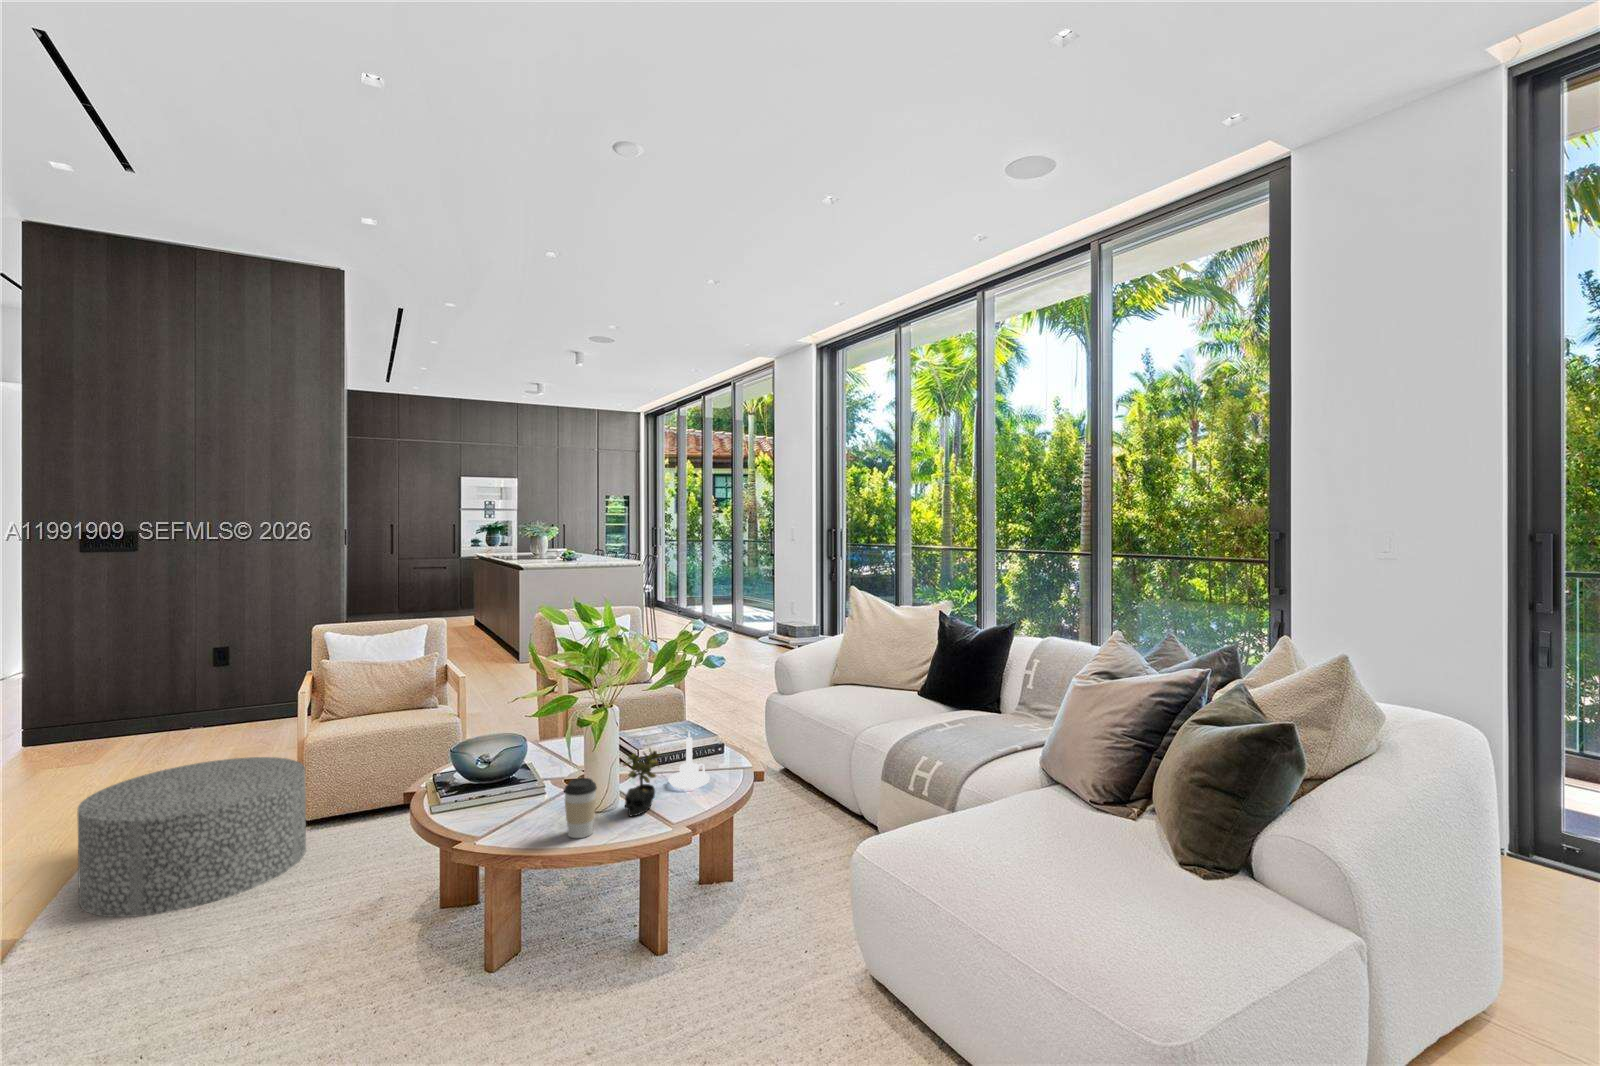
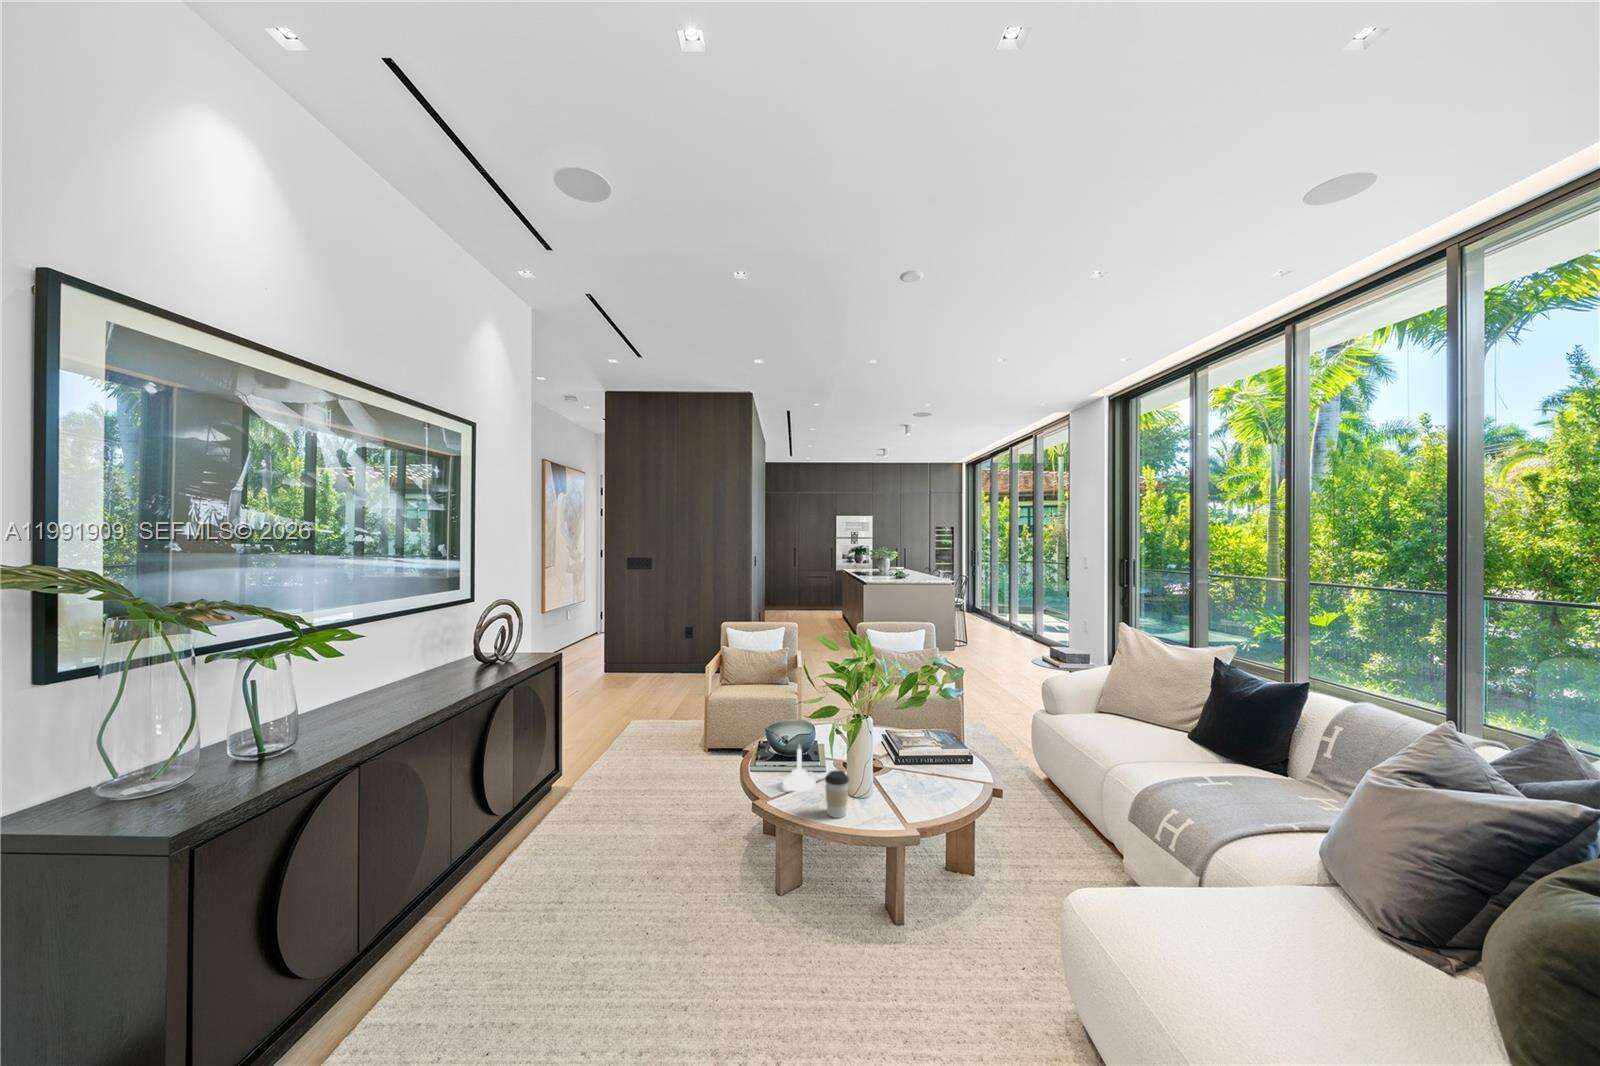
candle holder: present [668,732,710,789] -> present [783,748,816,792]
succulent plant: present [623,749,660,816] -> none [874,755,905,808]
ottoman: present [77,757,306,917] -> none [593,704,703,795]

